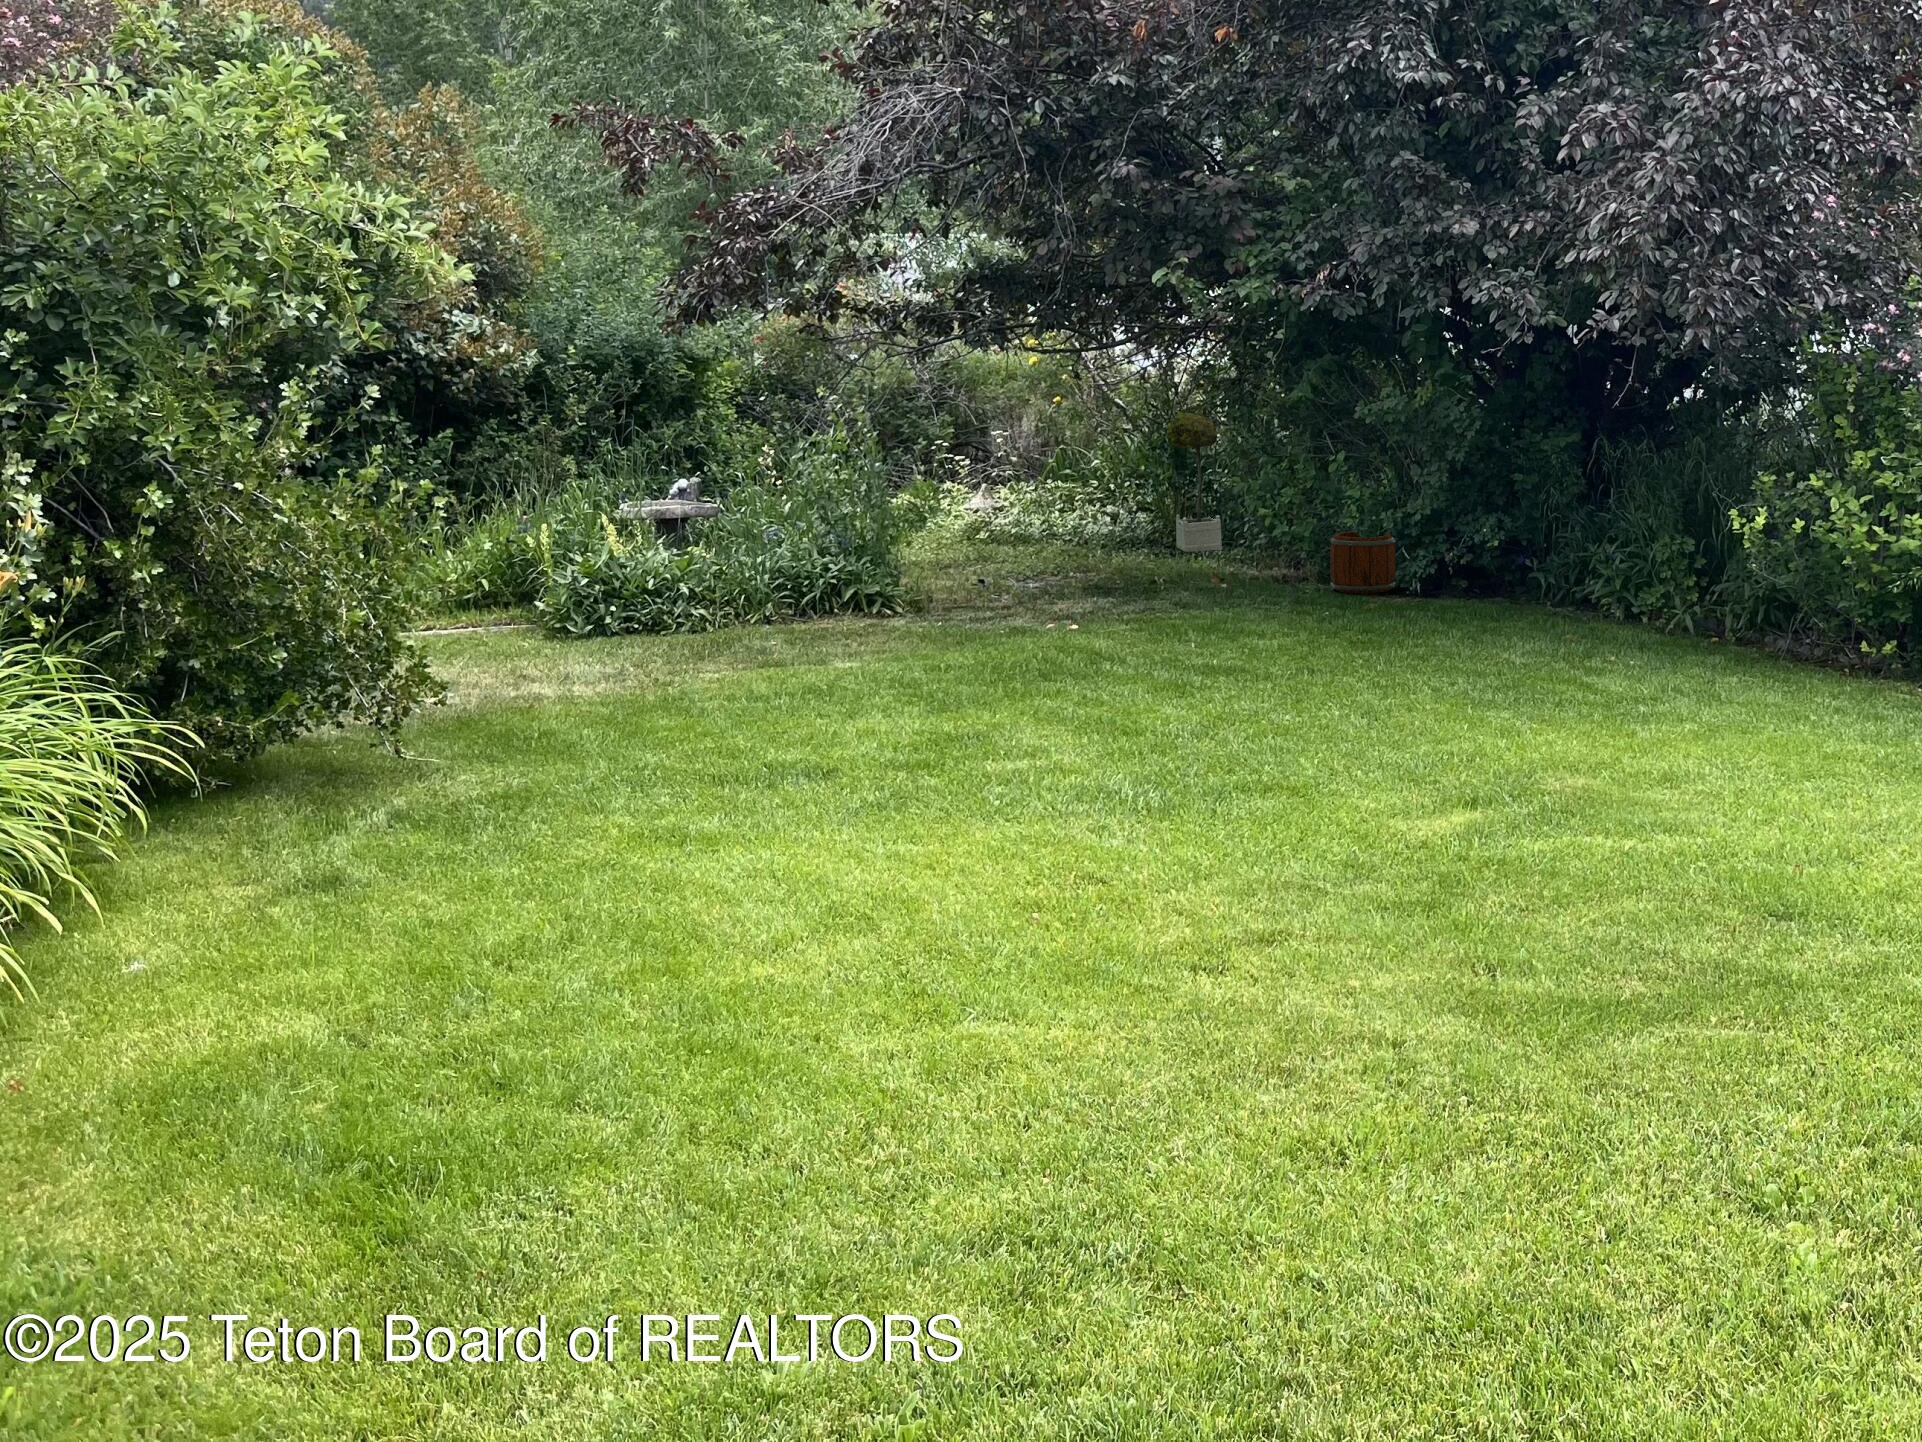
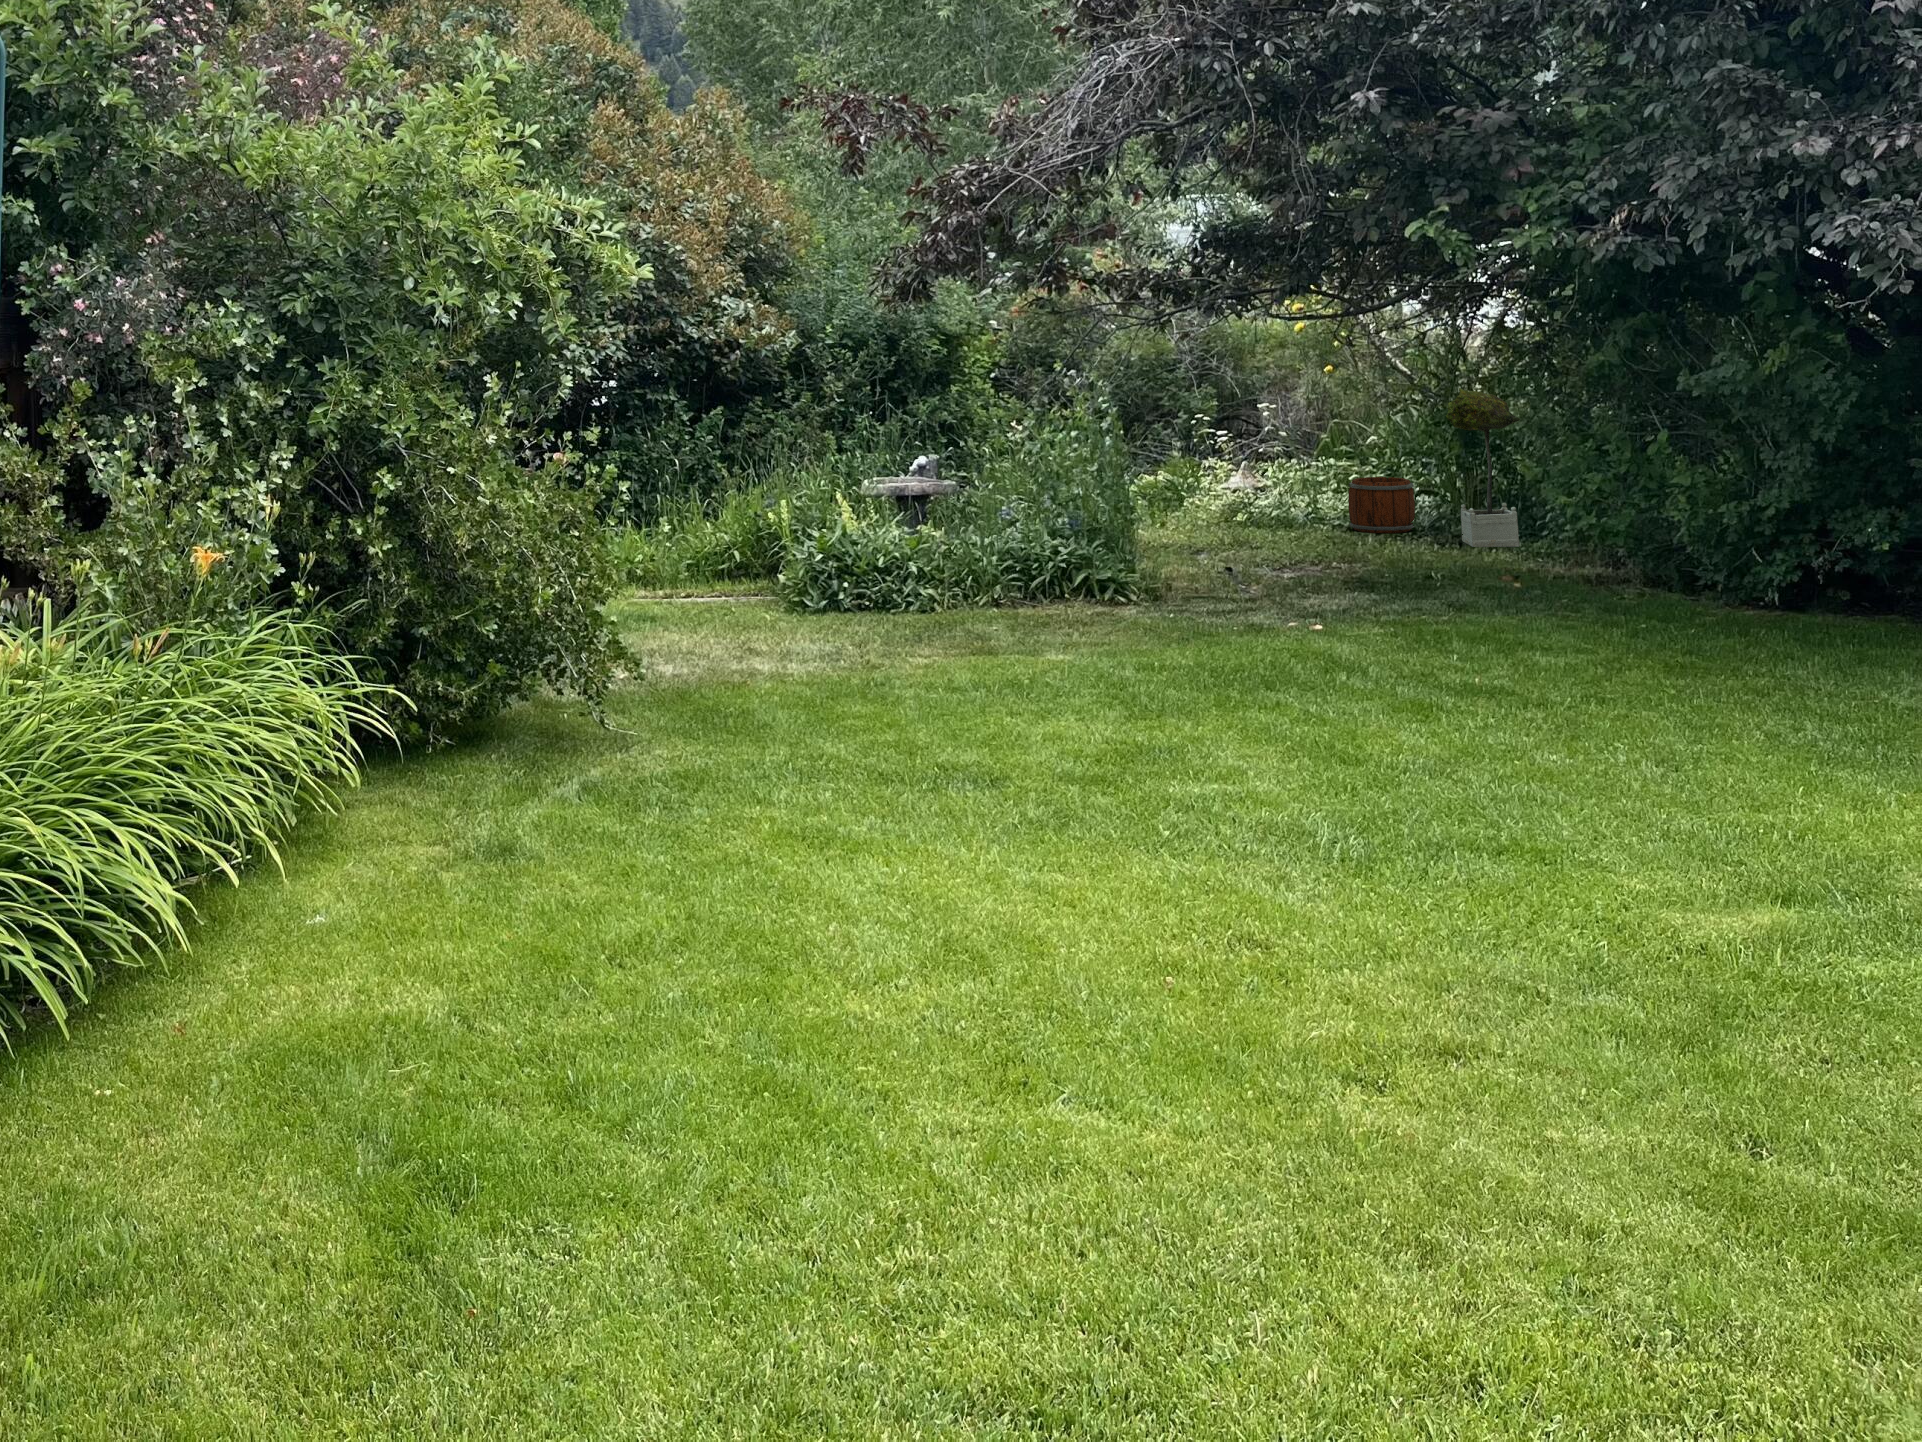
bucket: present [1330,531,1396,593] -> present [1348,477,1415,533]

